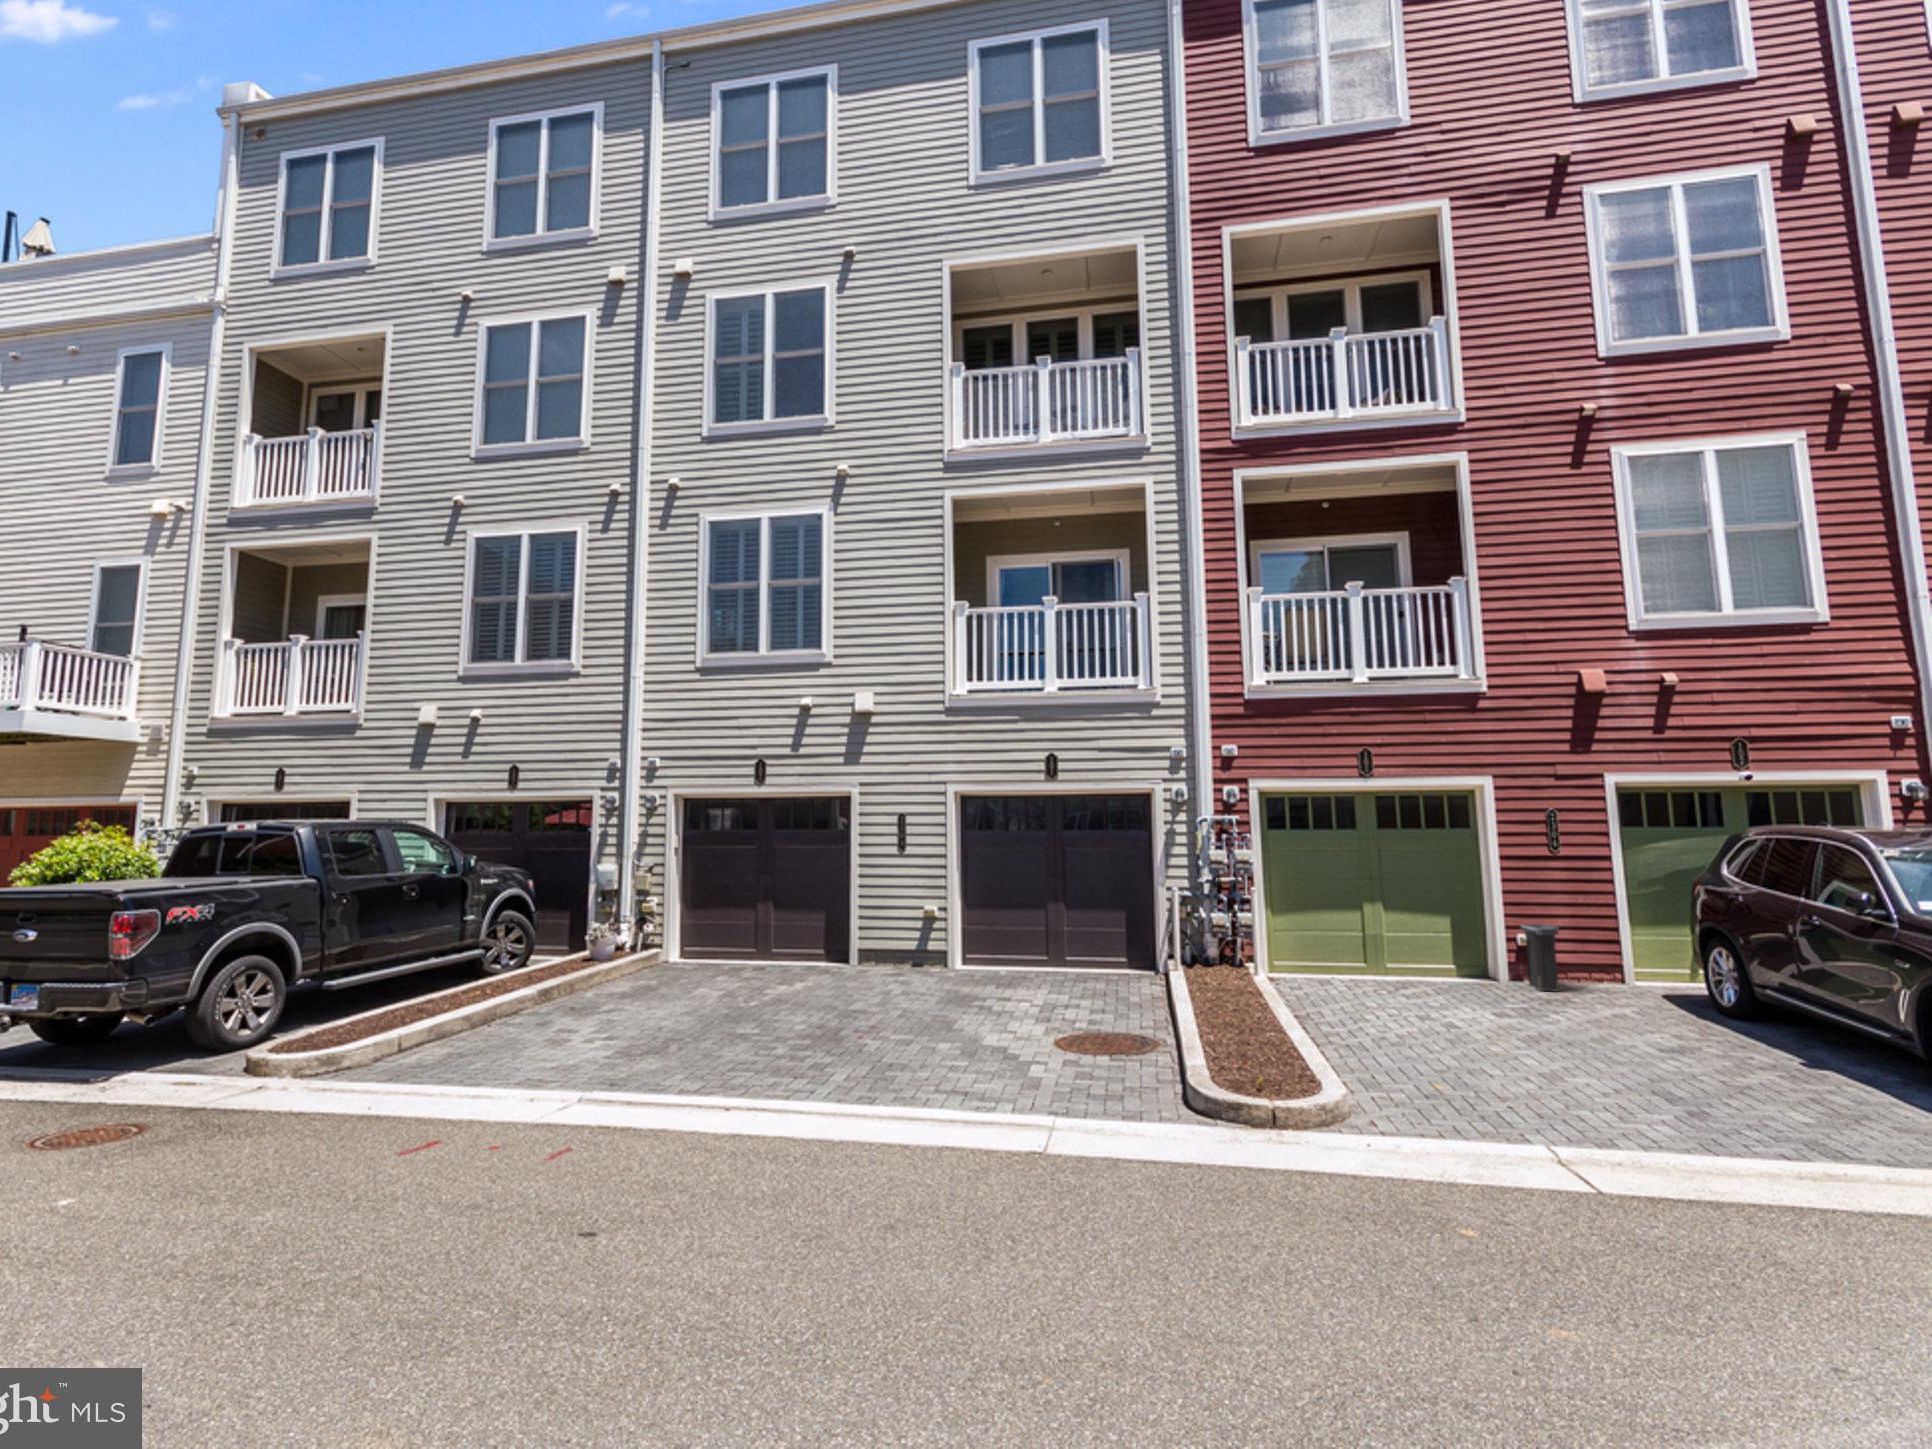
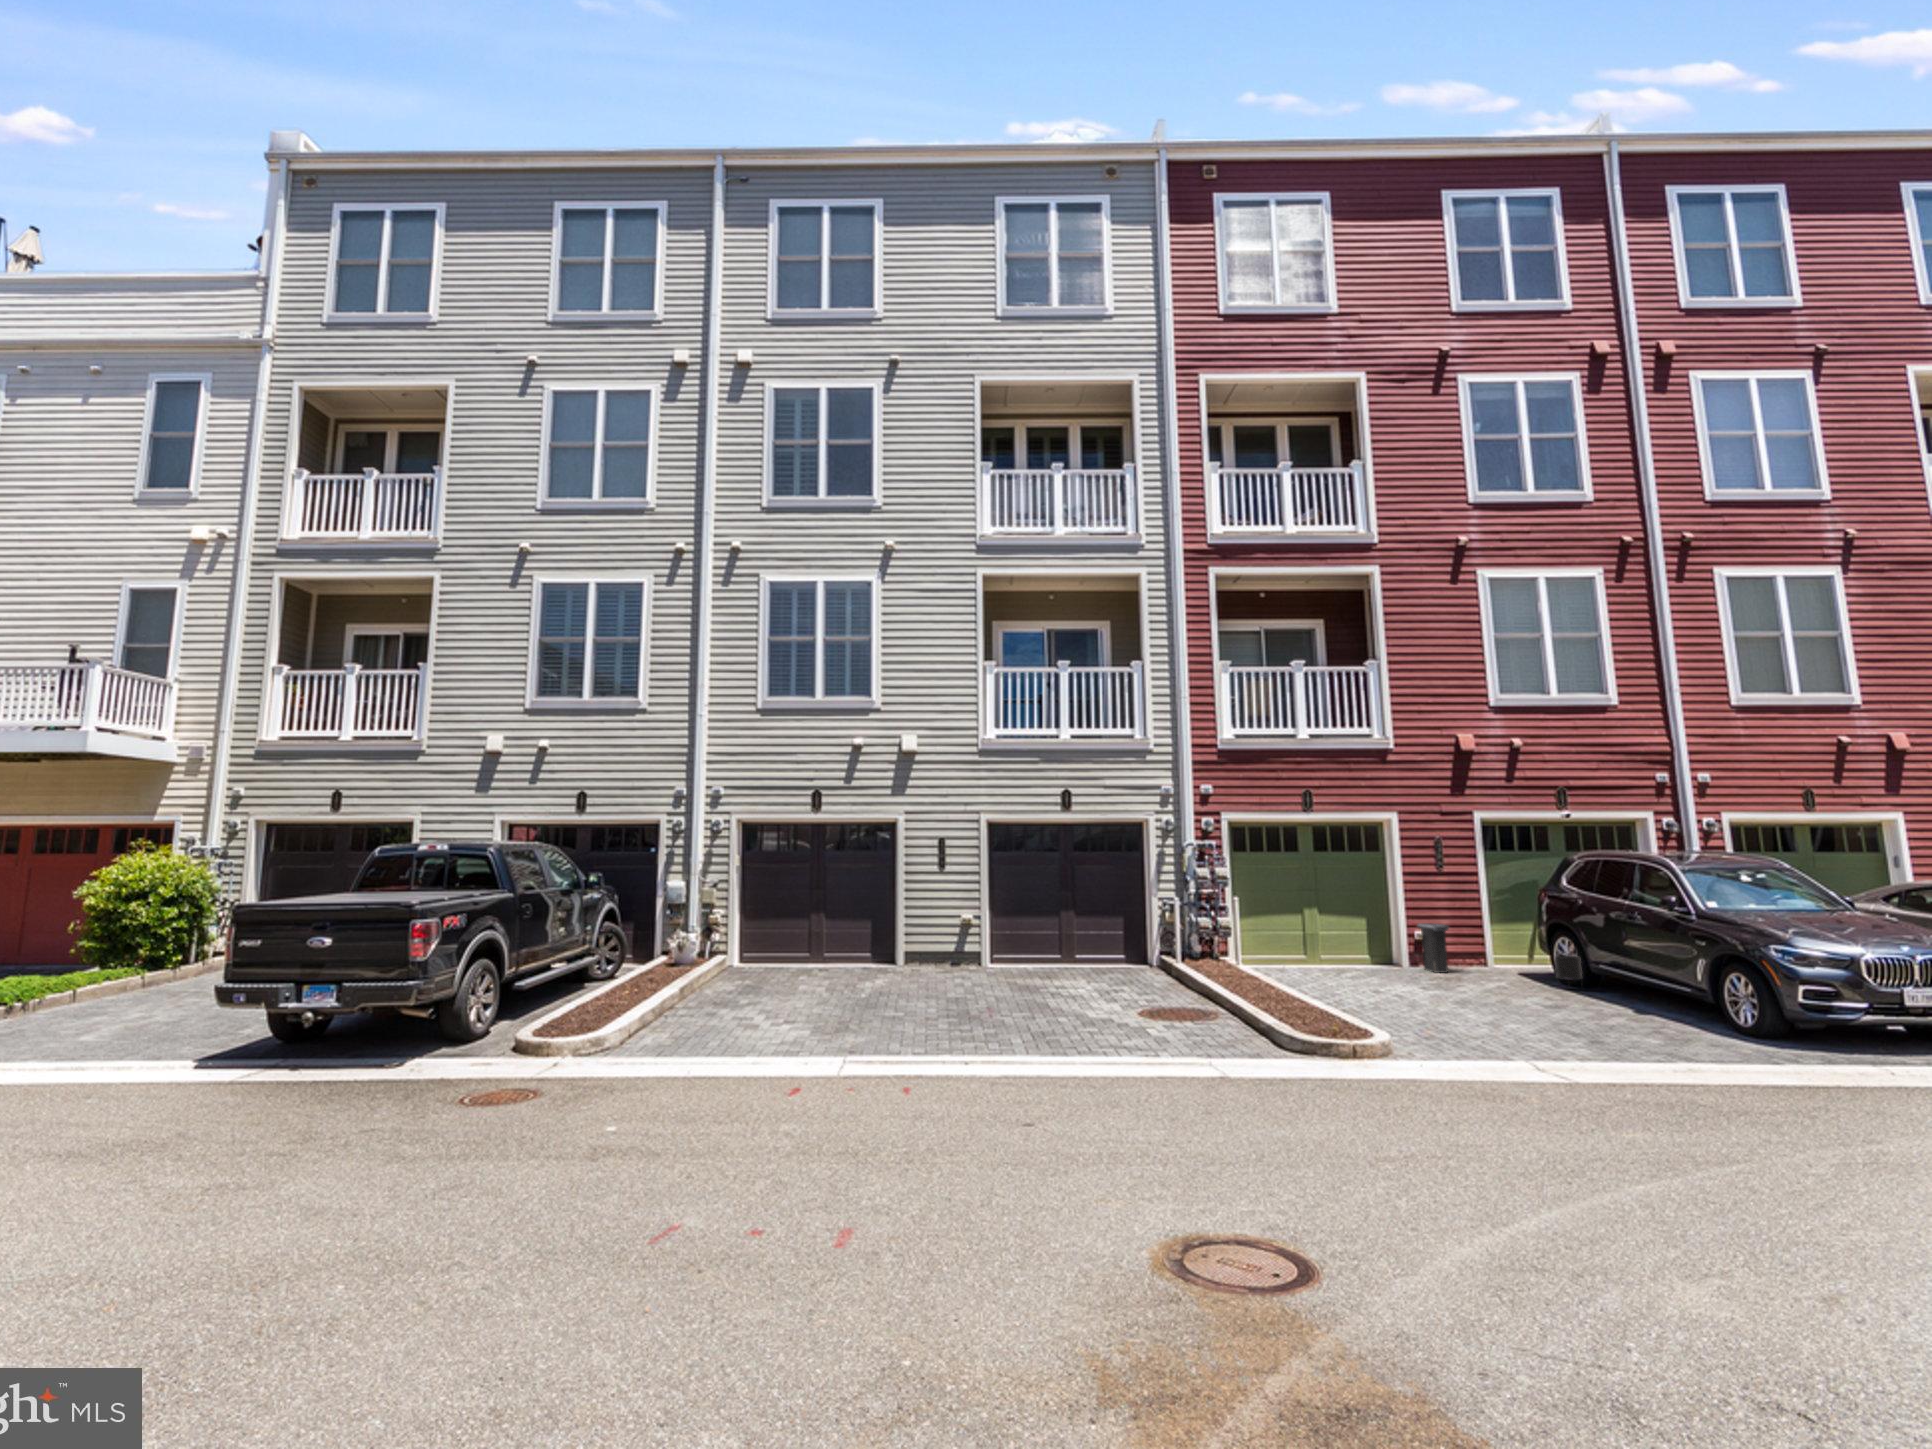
planter: none [1697,976,1741,1027] -> present [1554,956,1582,979]

